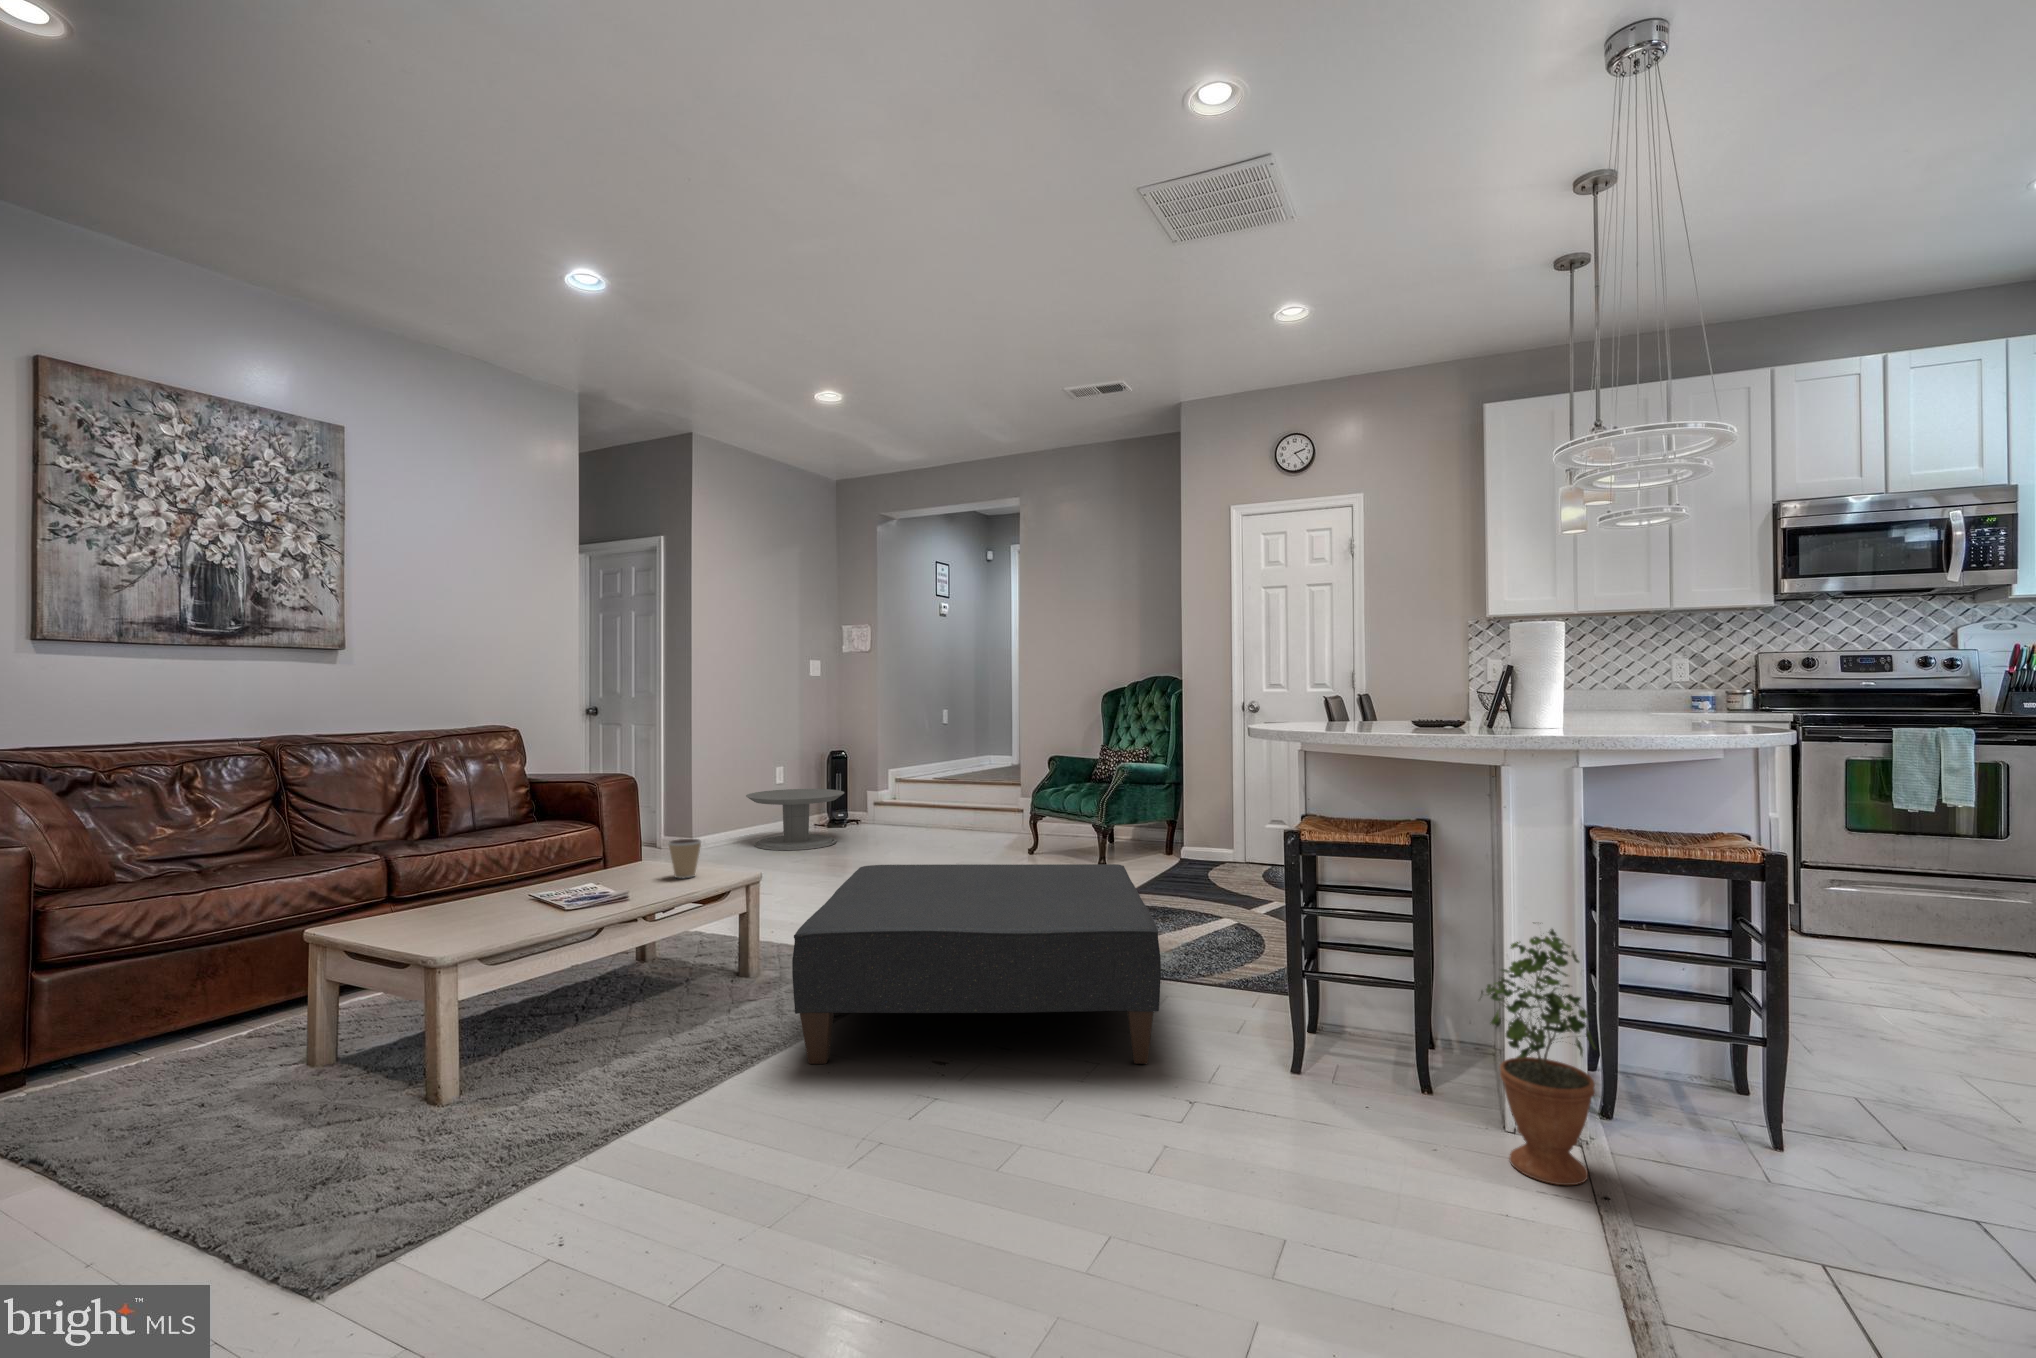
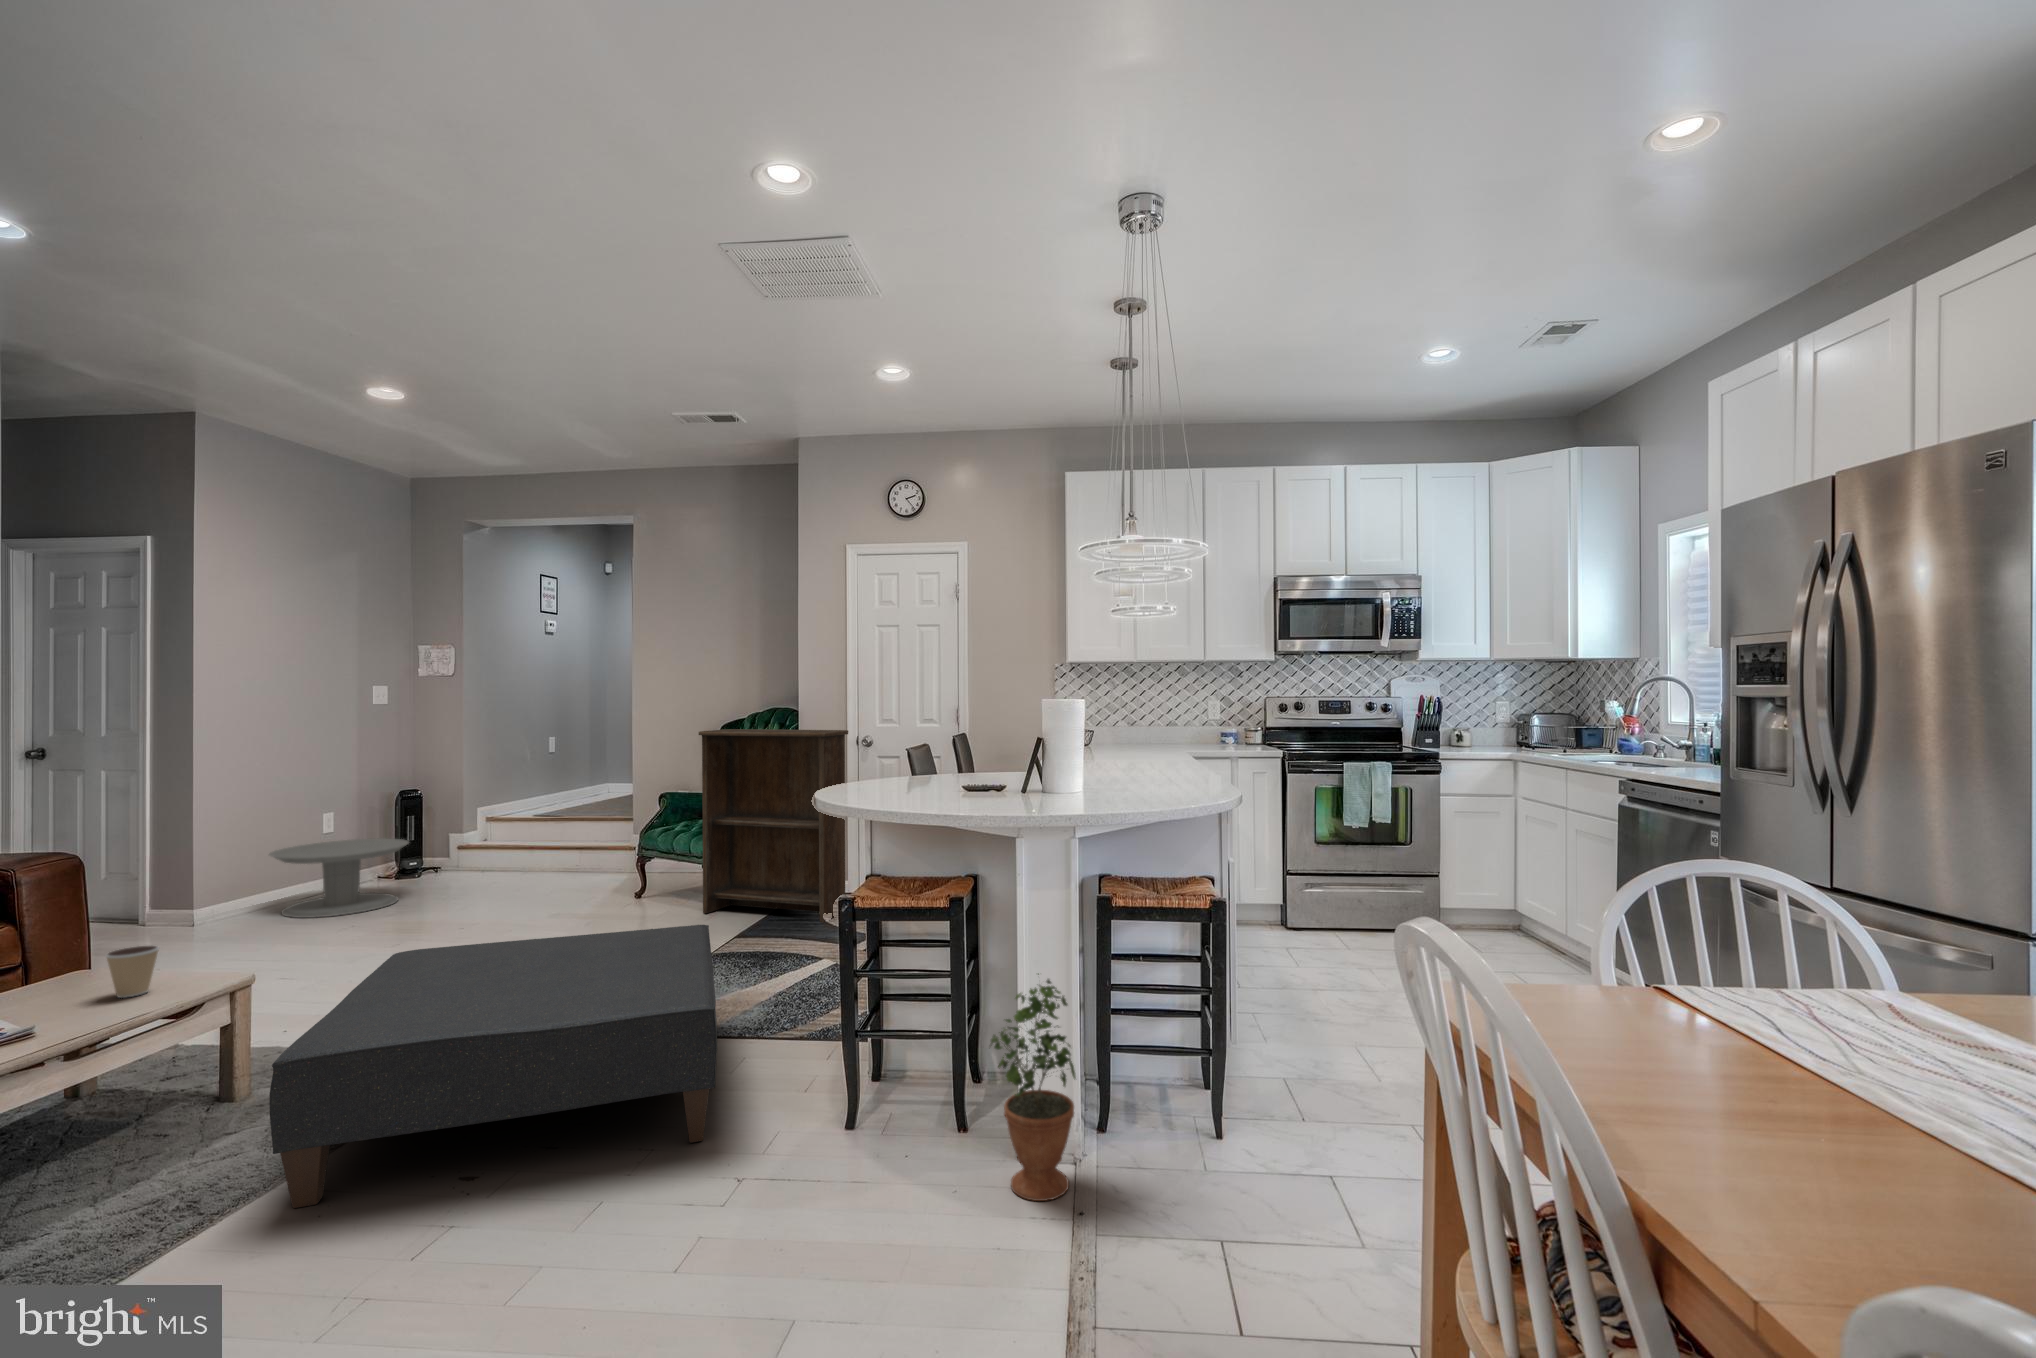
bookshelf: none [1088,693,1235,886] -> present [699,729,848,923]

